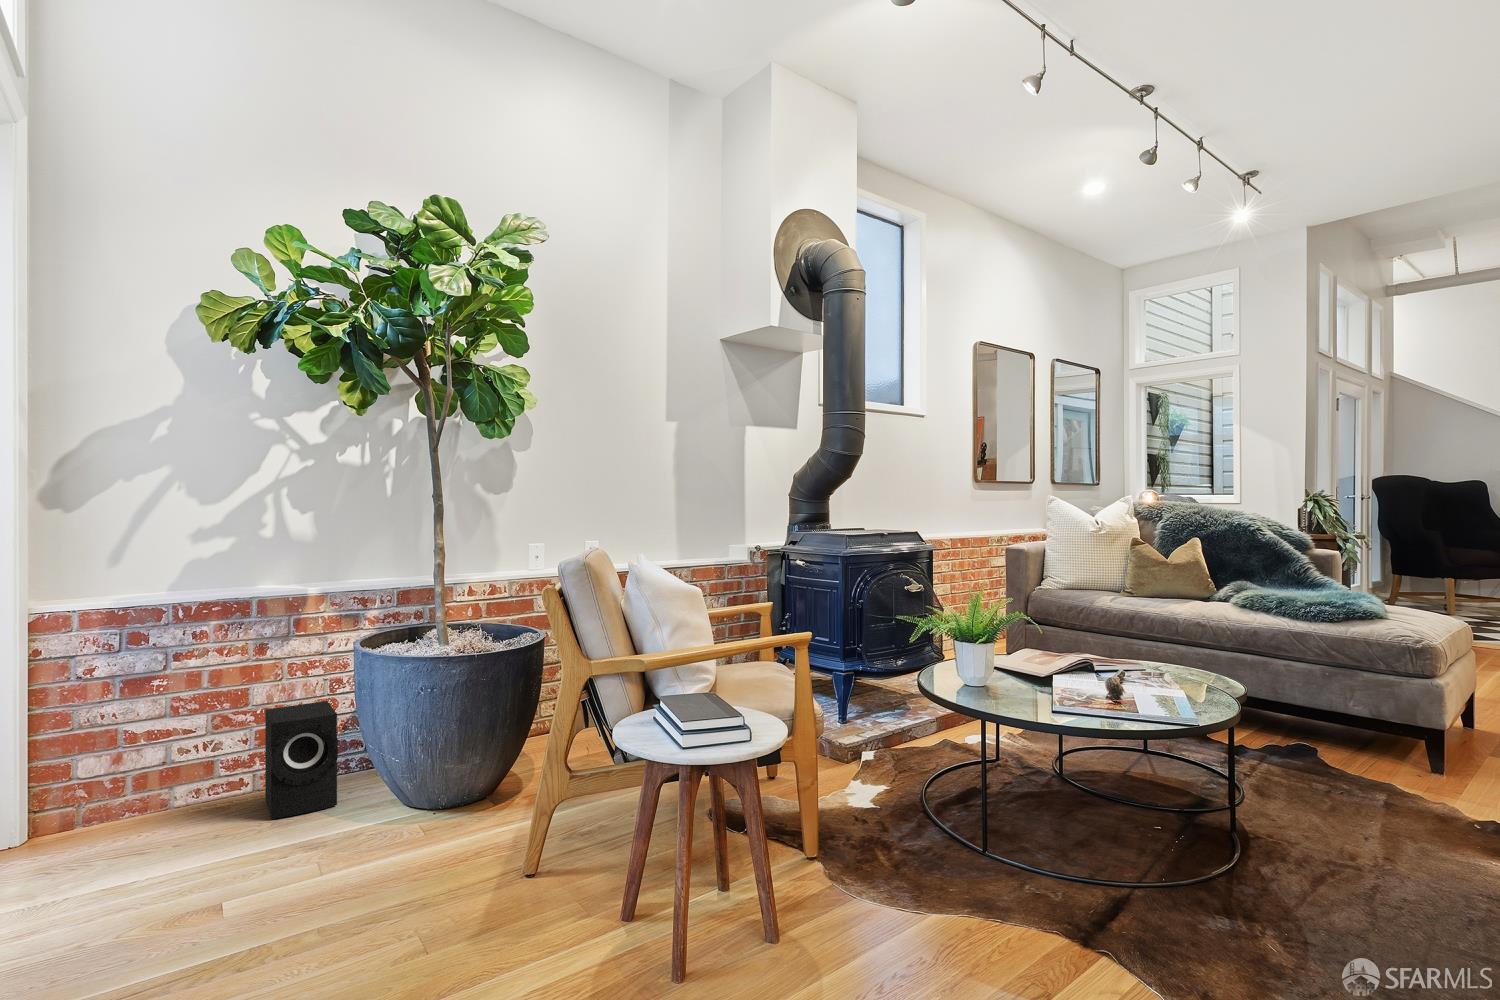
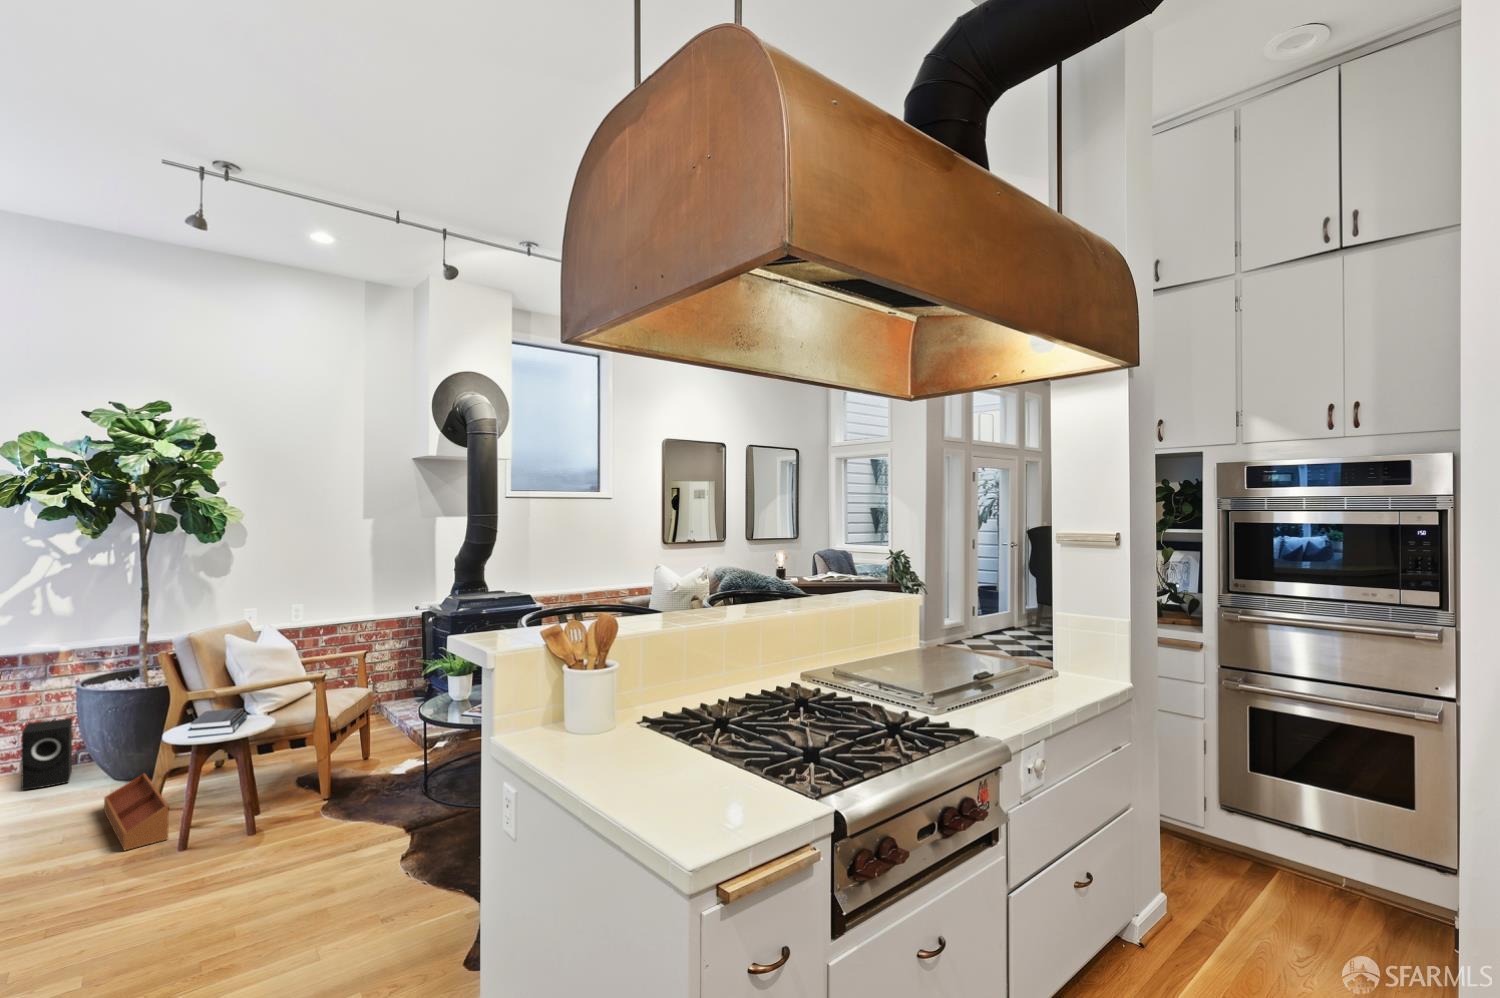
storage bin: none [436,790,601,942] -> present [104,774,169,850]

